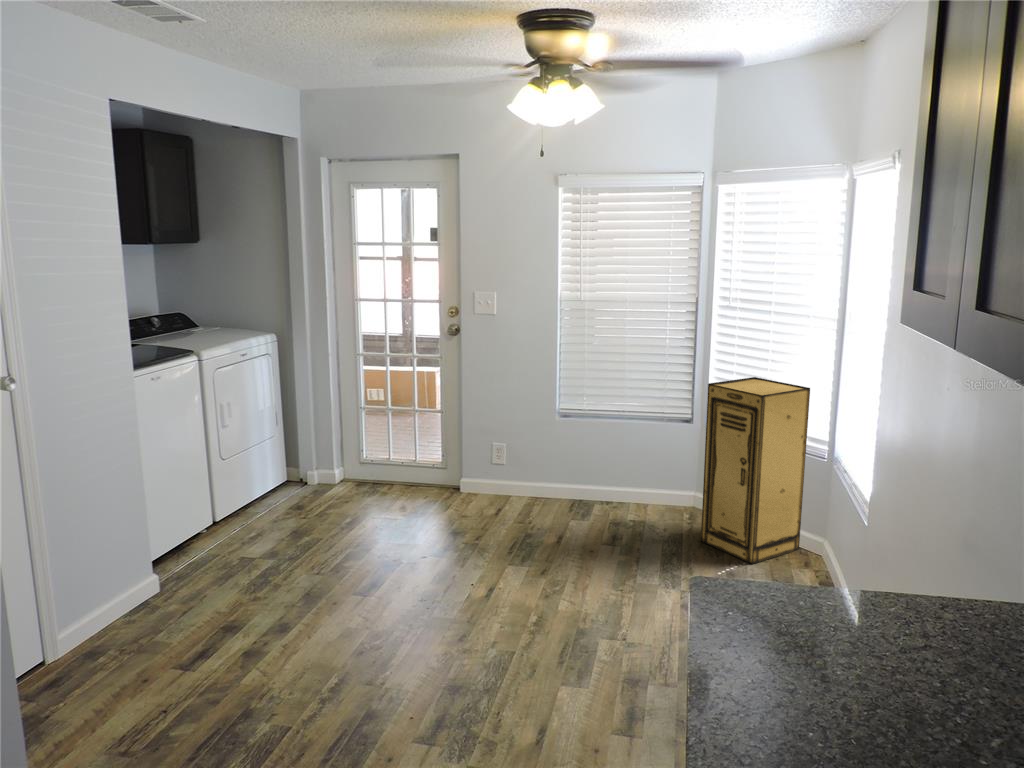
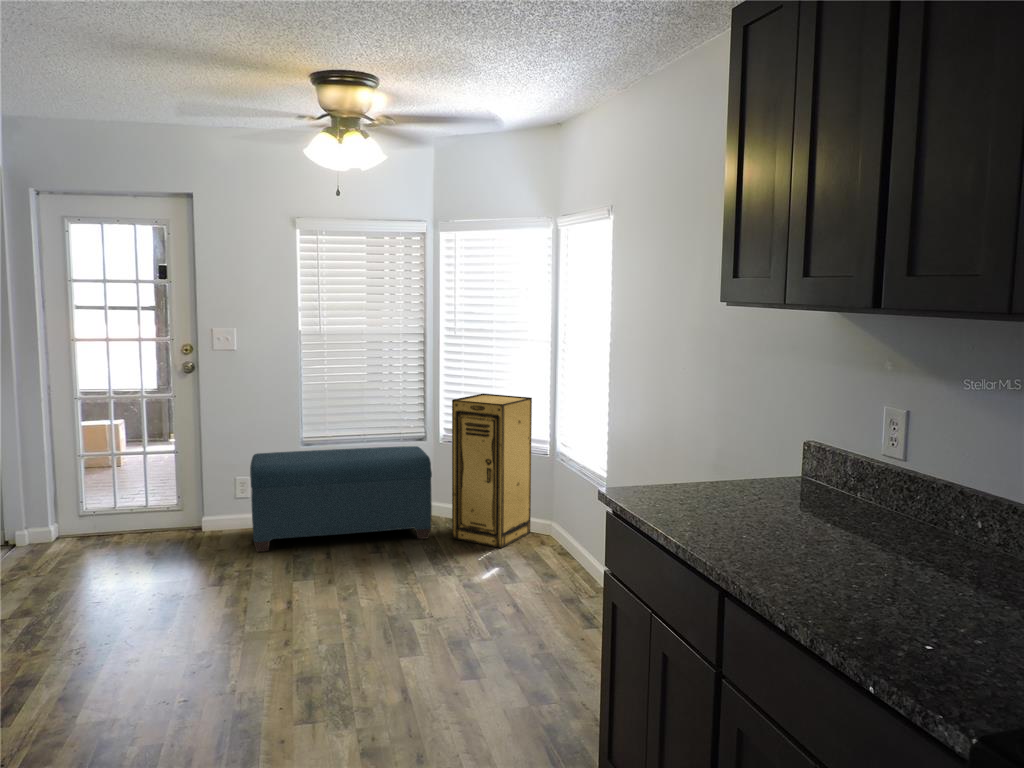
bench: none [490,422,684,536] -> present [250,446,432,552]

